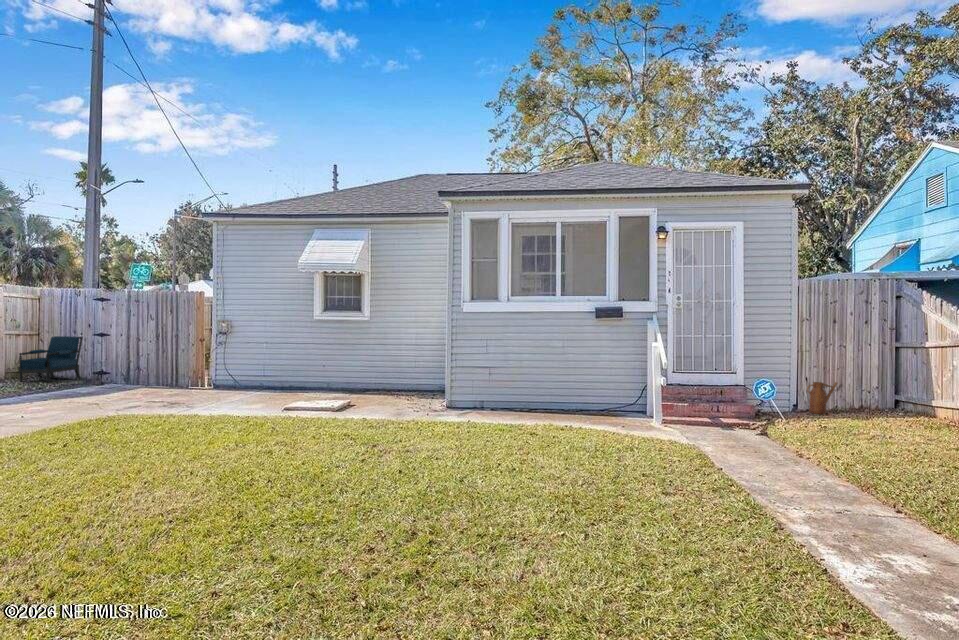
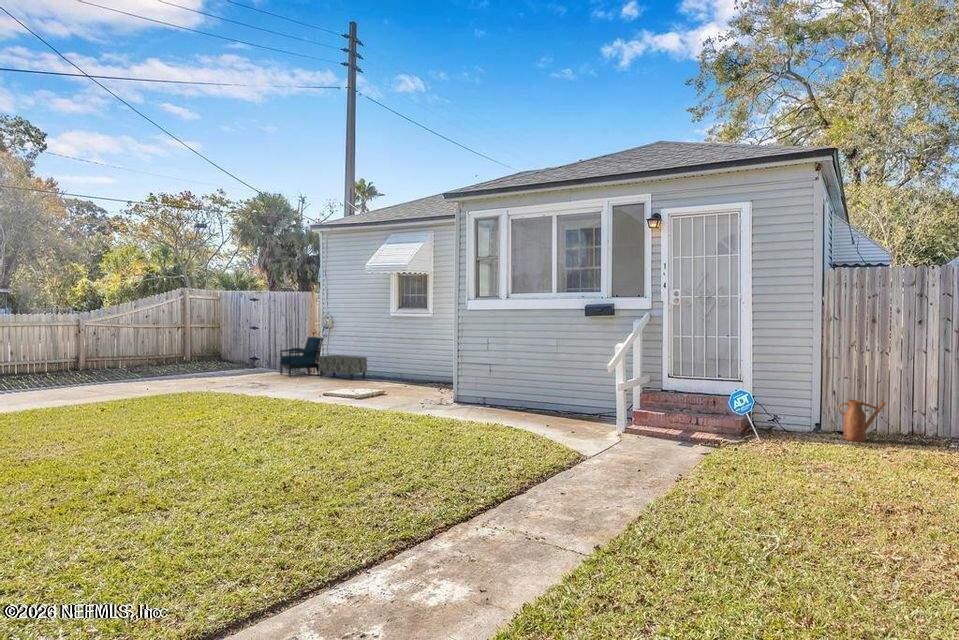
chair: present [18,336,83,383] -> present [280,337,323,377]
bench: none [225,364,288,393] -> present [319,355,367,381]

